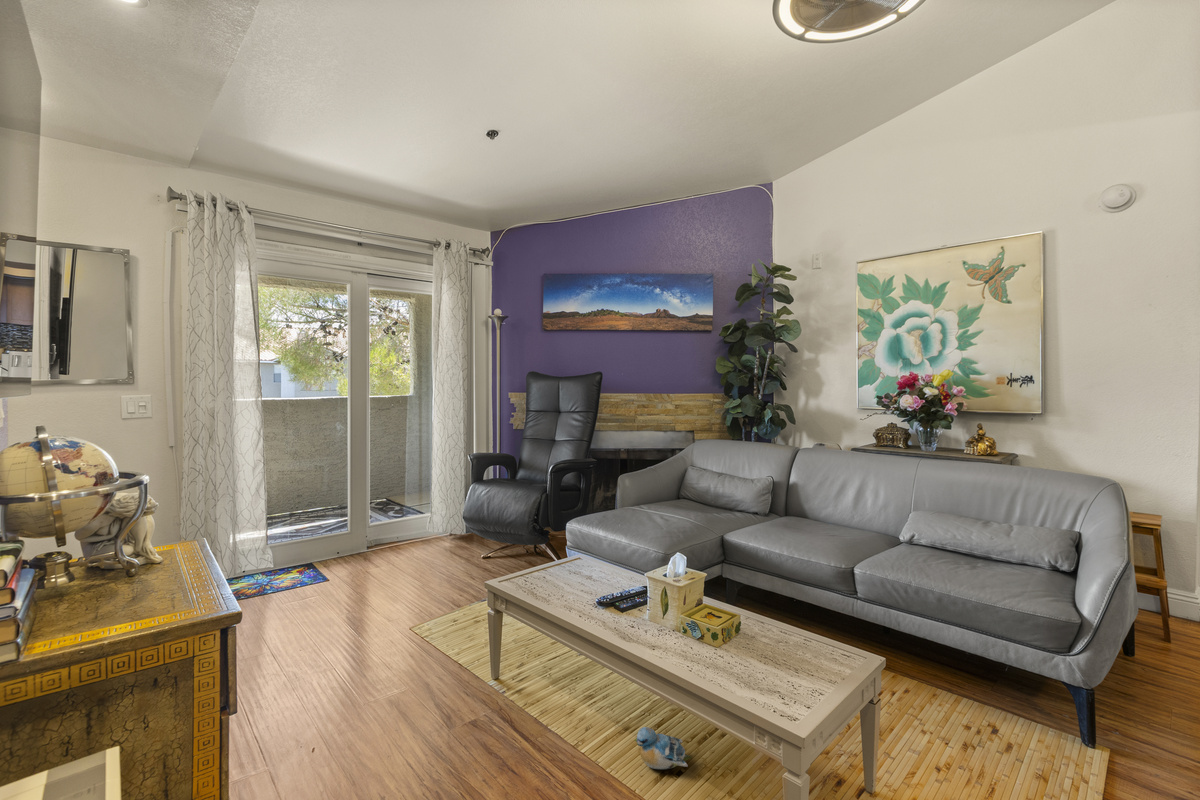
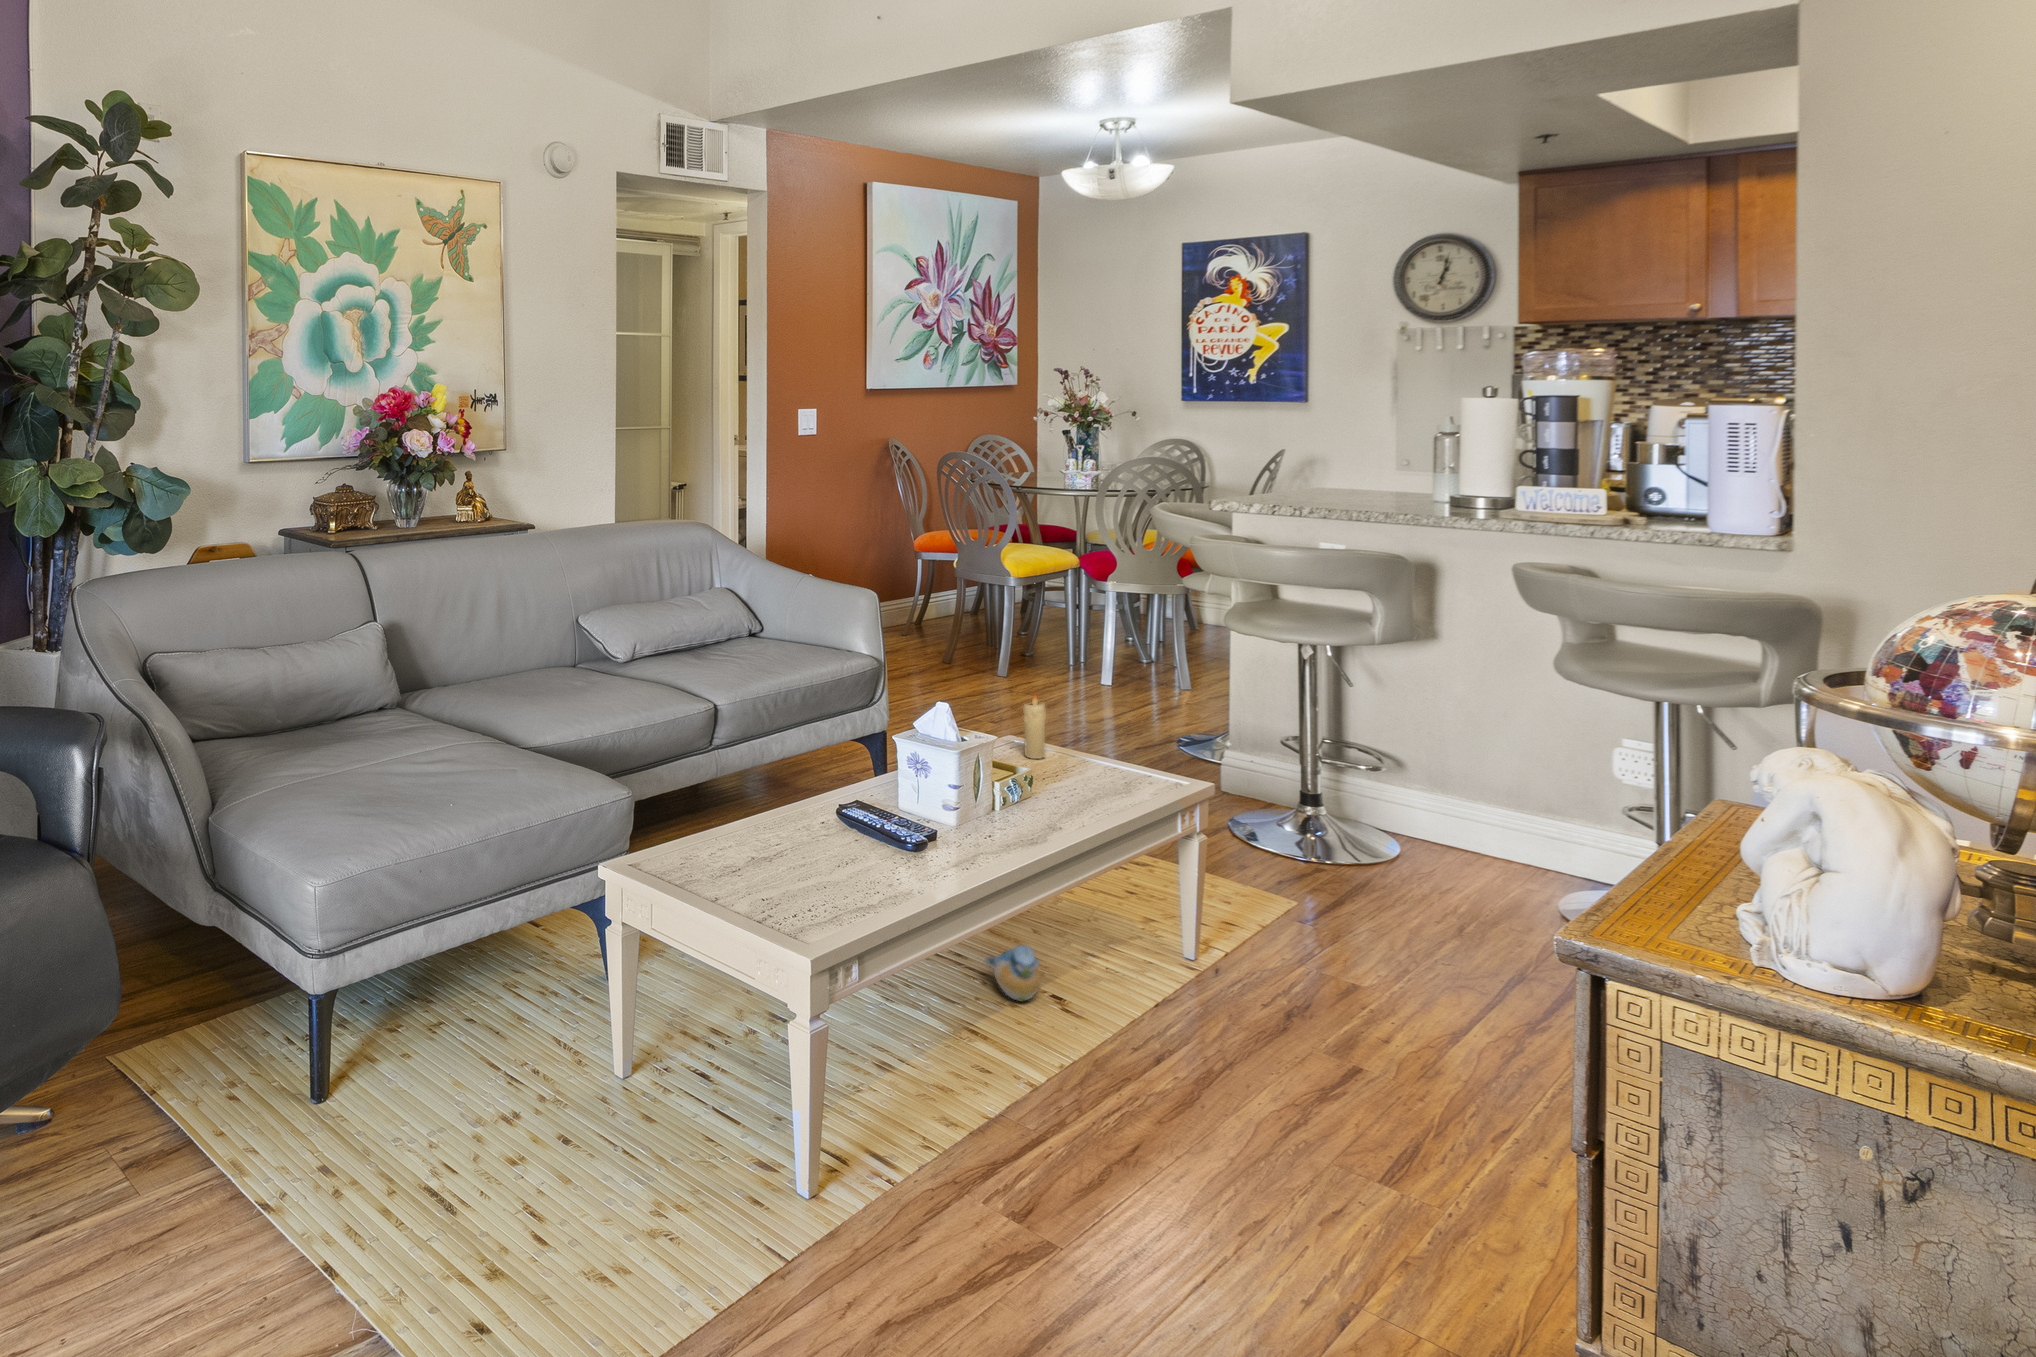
candle: none [805,612,825,669] -> present [1023,695,1046,759]

